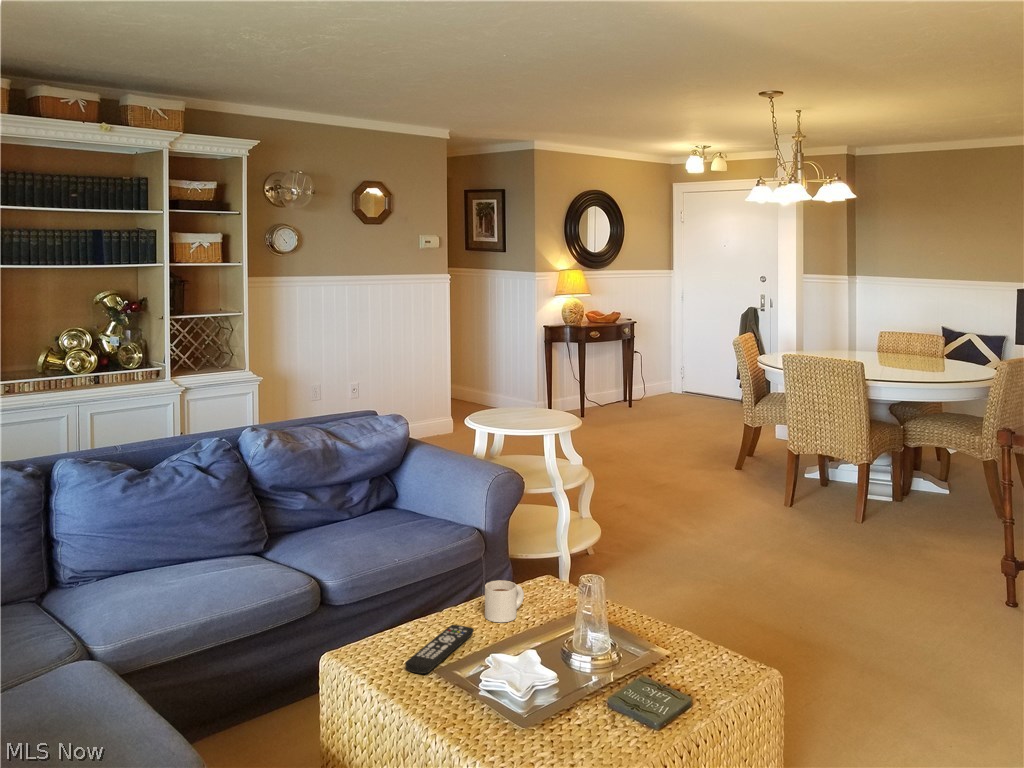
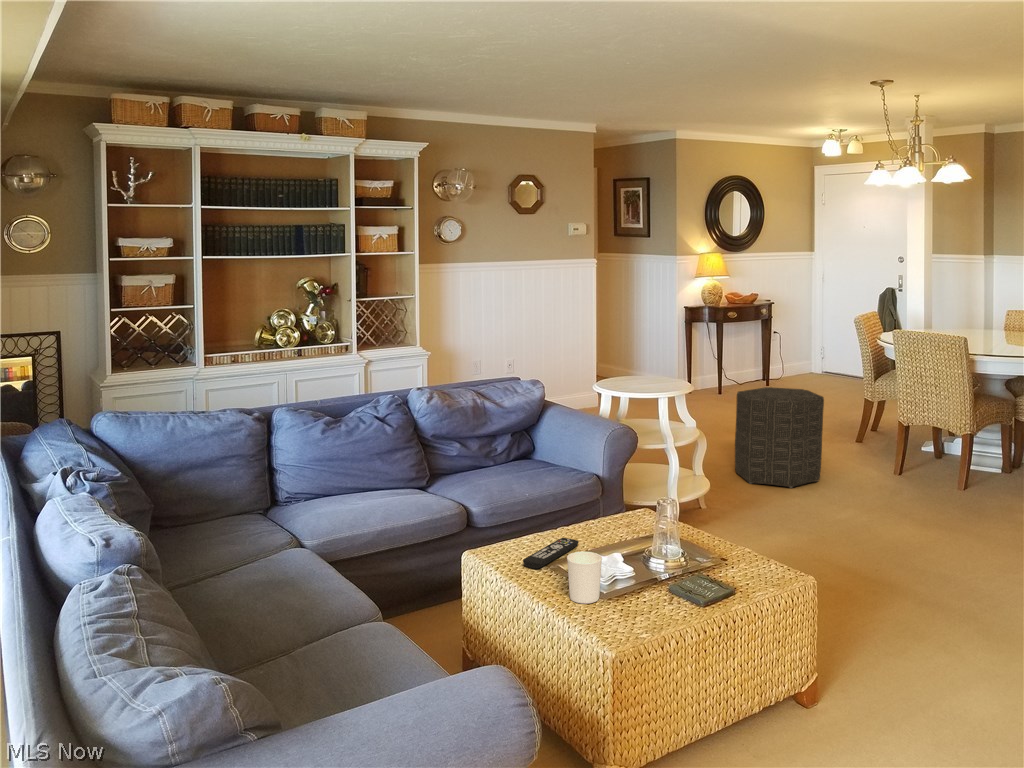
ottoman: none [618,417,715,530] -> present [735,387,824,488]
mug: present [485,580,524,622] -> none [590,507,622,539]
candle holder: none [471,653,518,726] -> present [567,552,602,604]

